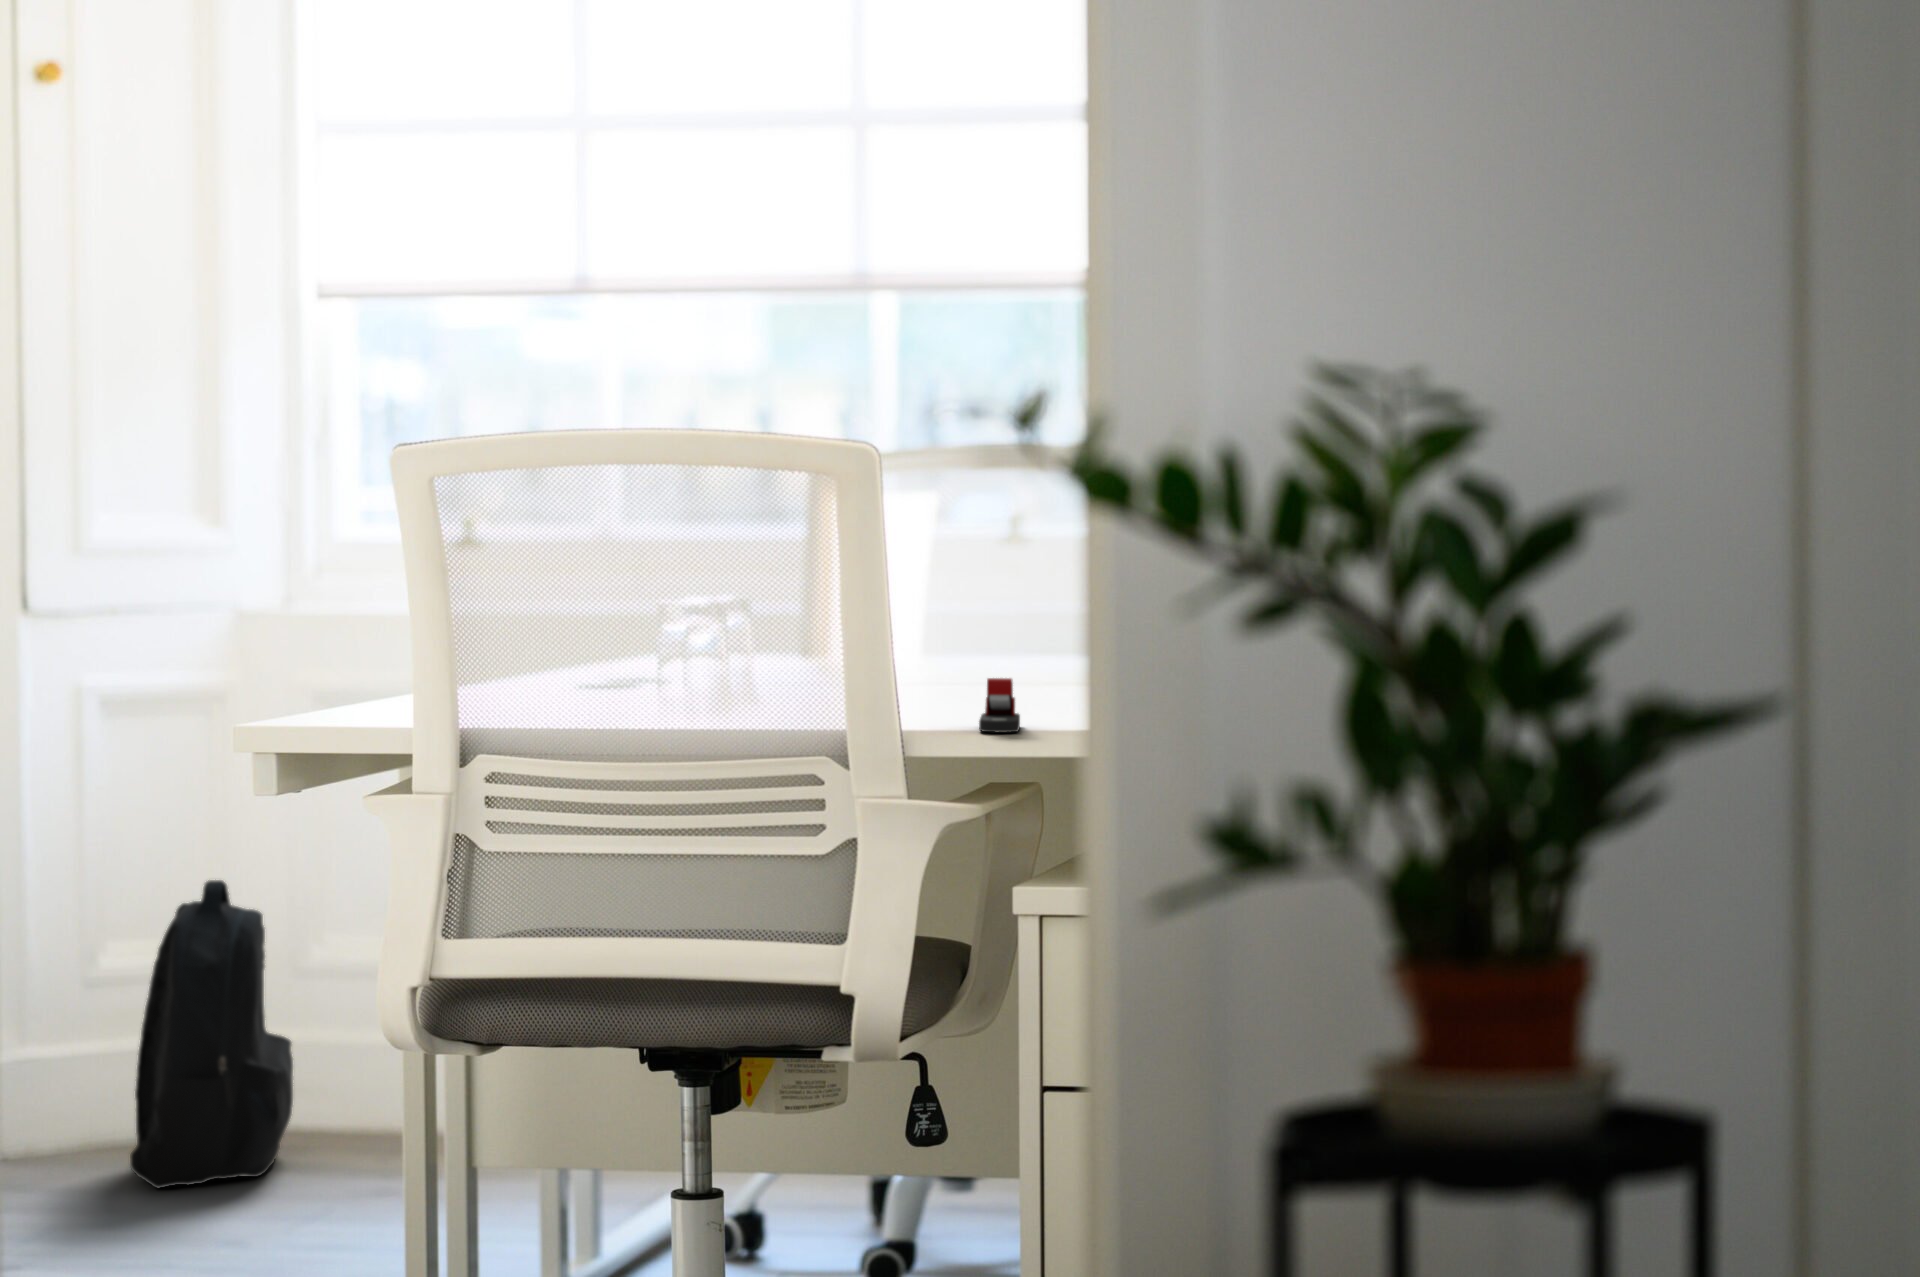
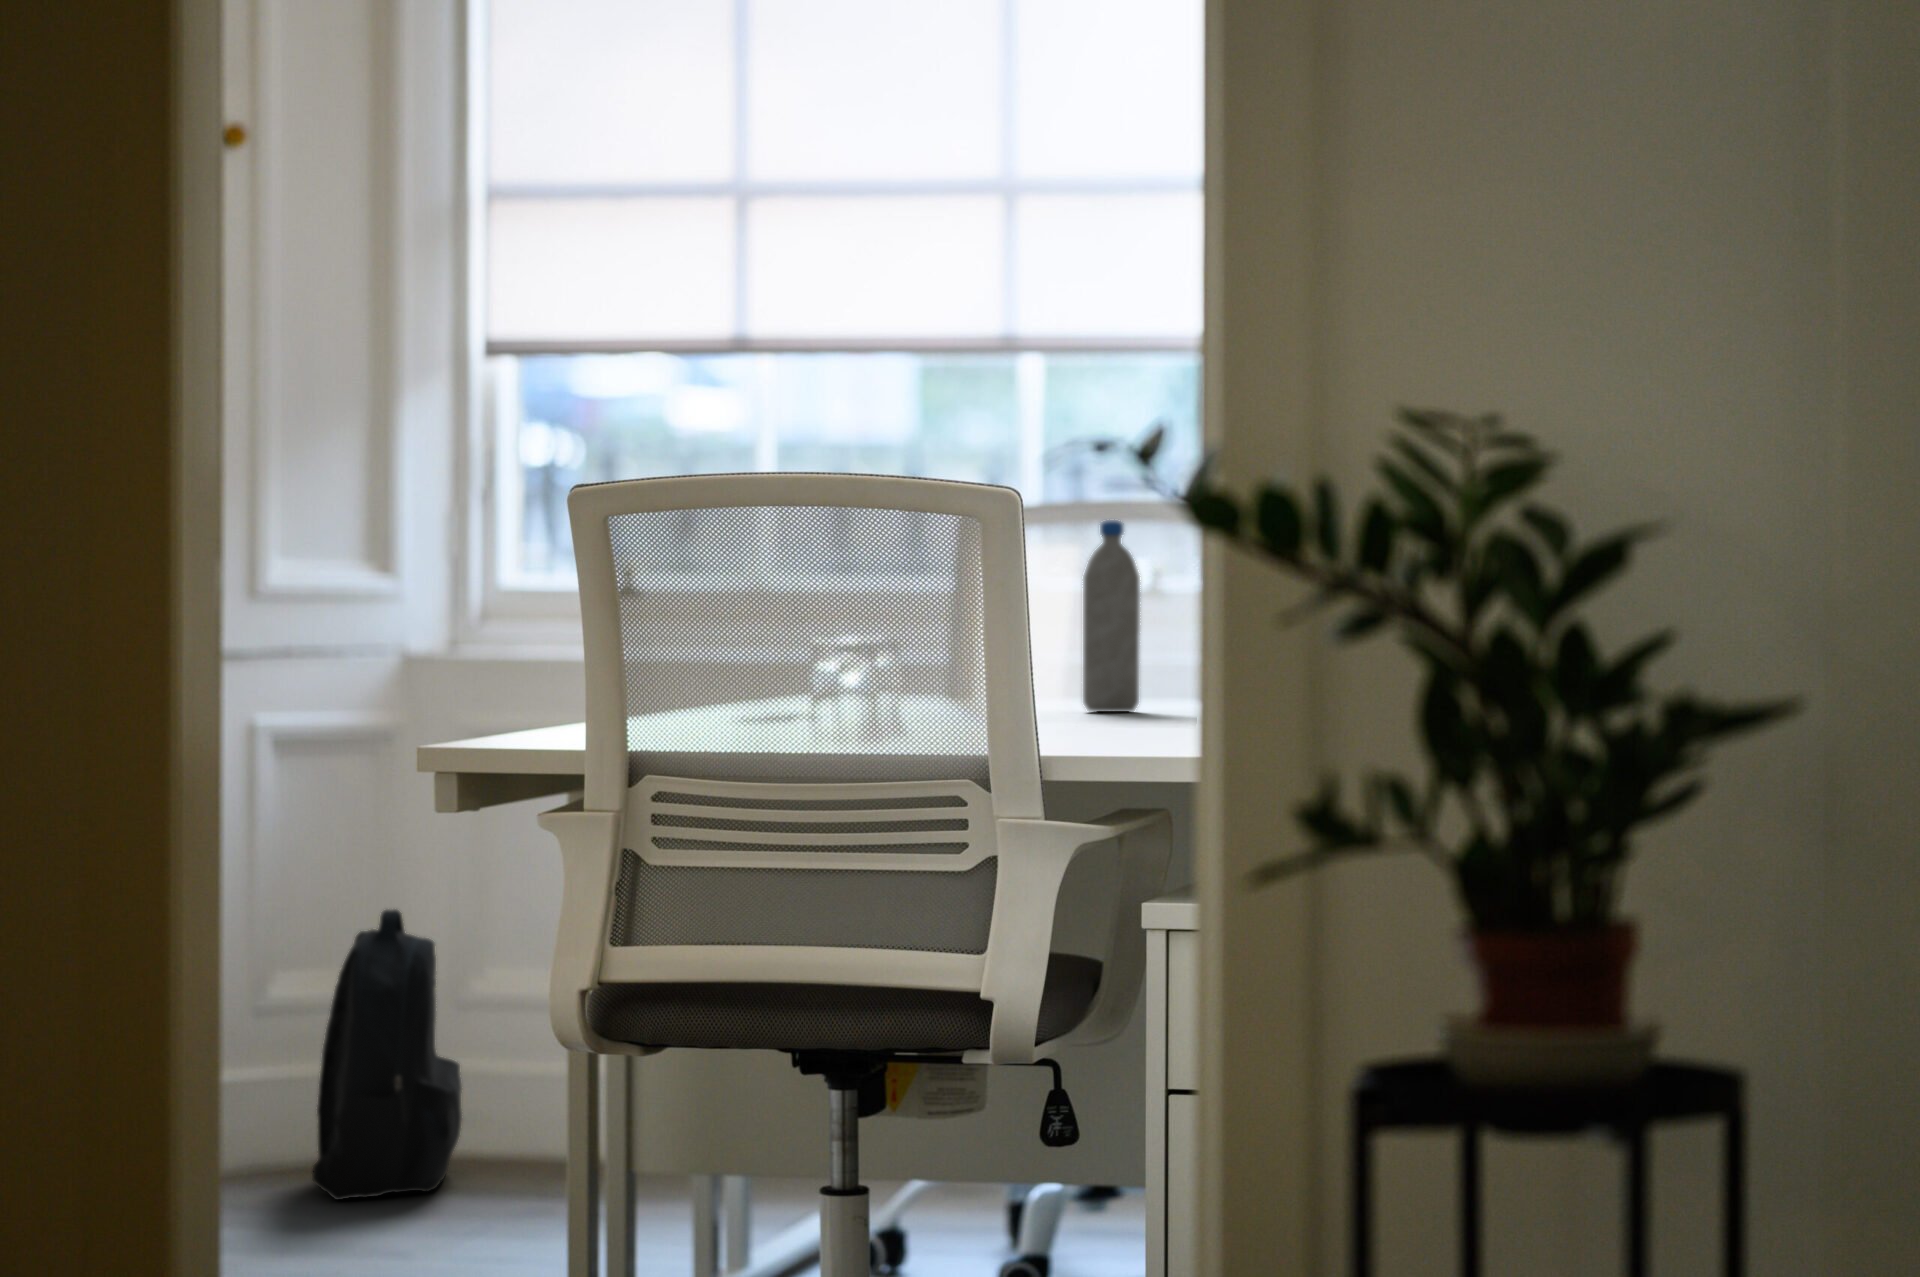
water bottle: none [948,474,1007,673] -> present [1083,520,1140,712]
stapler: present [979,678,1020,732] -> none [1108,706,1147,756]

